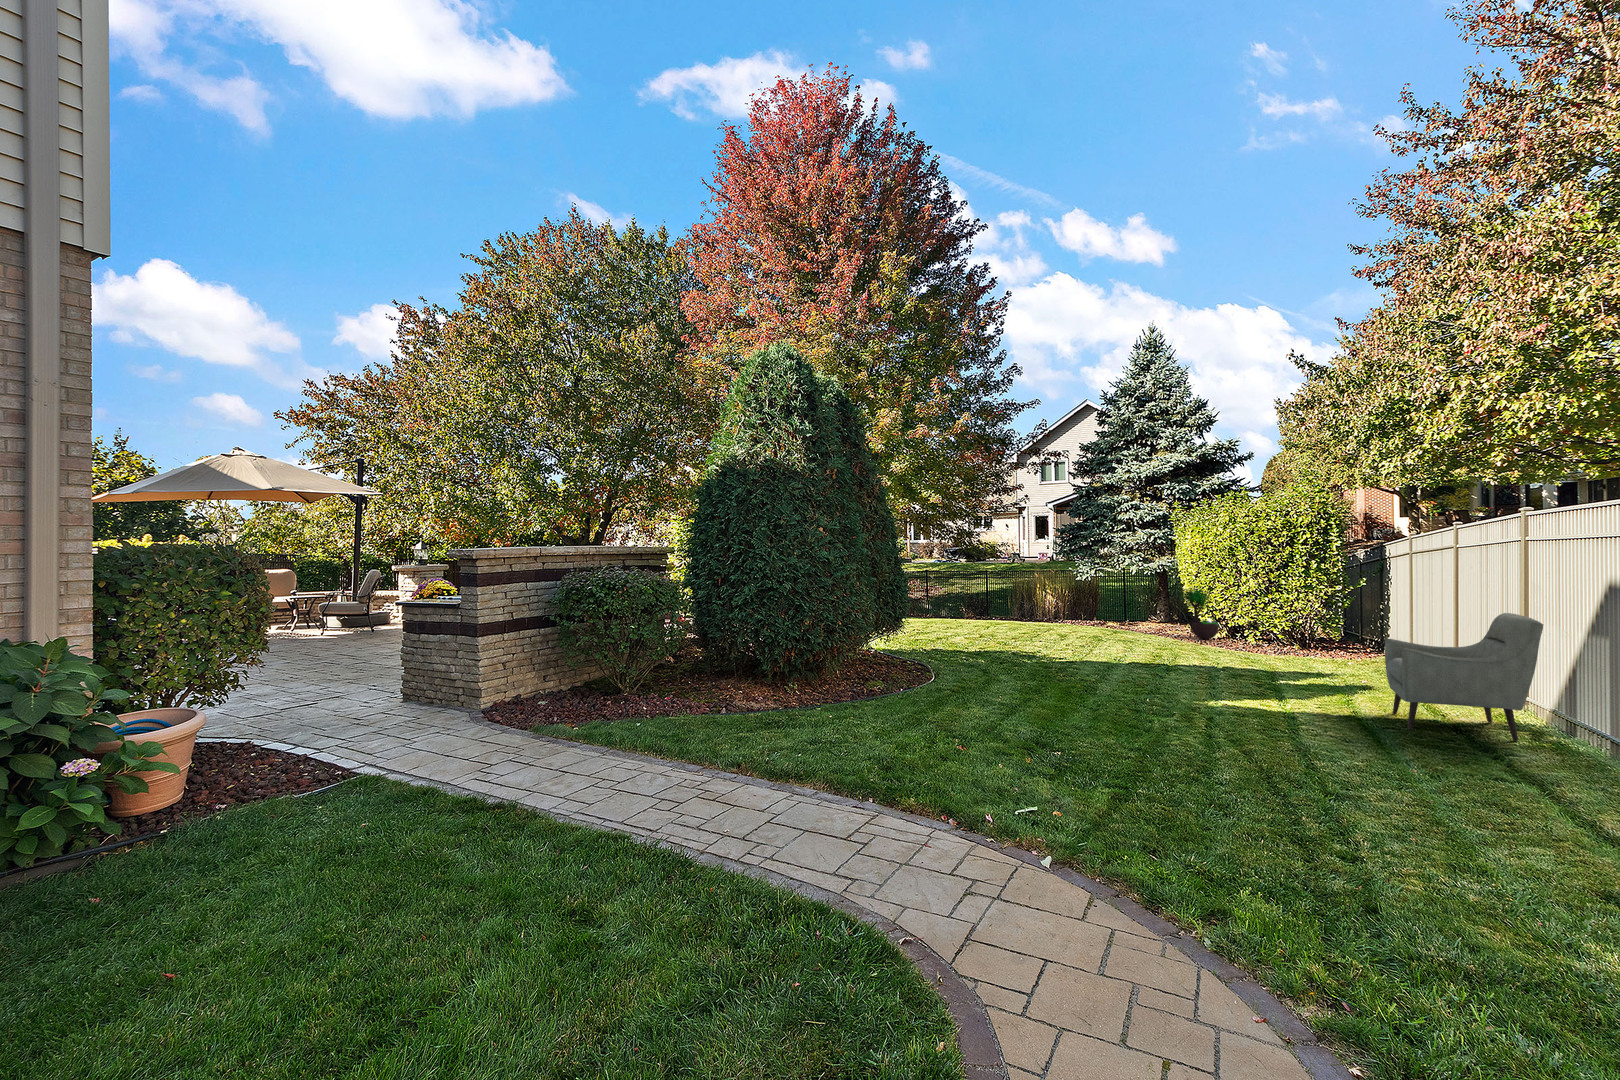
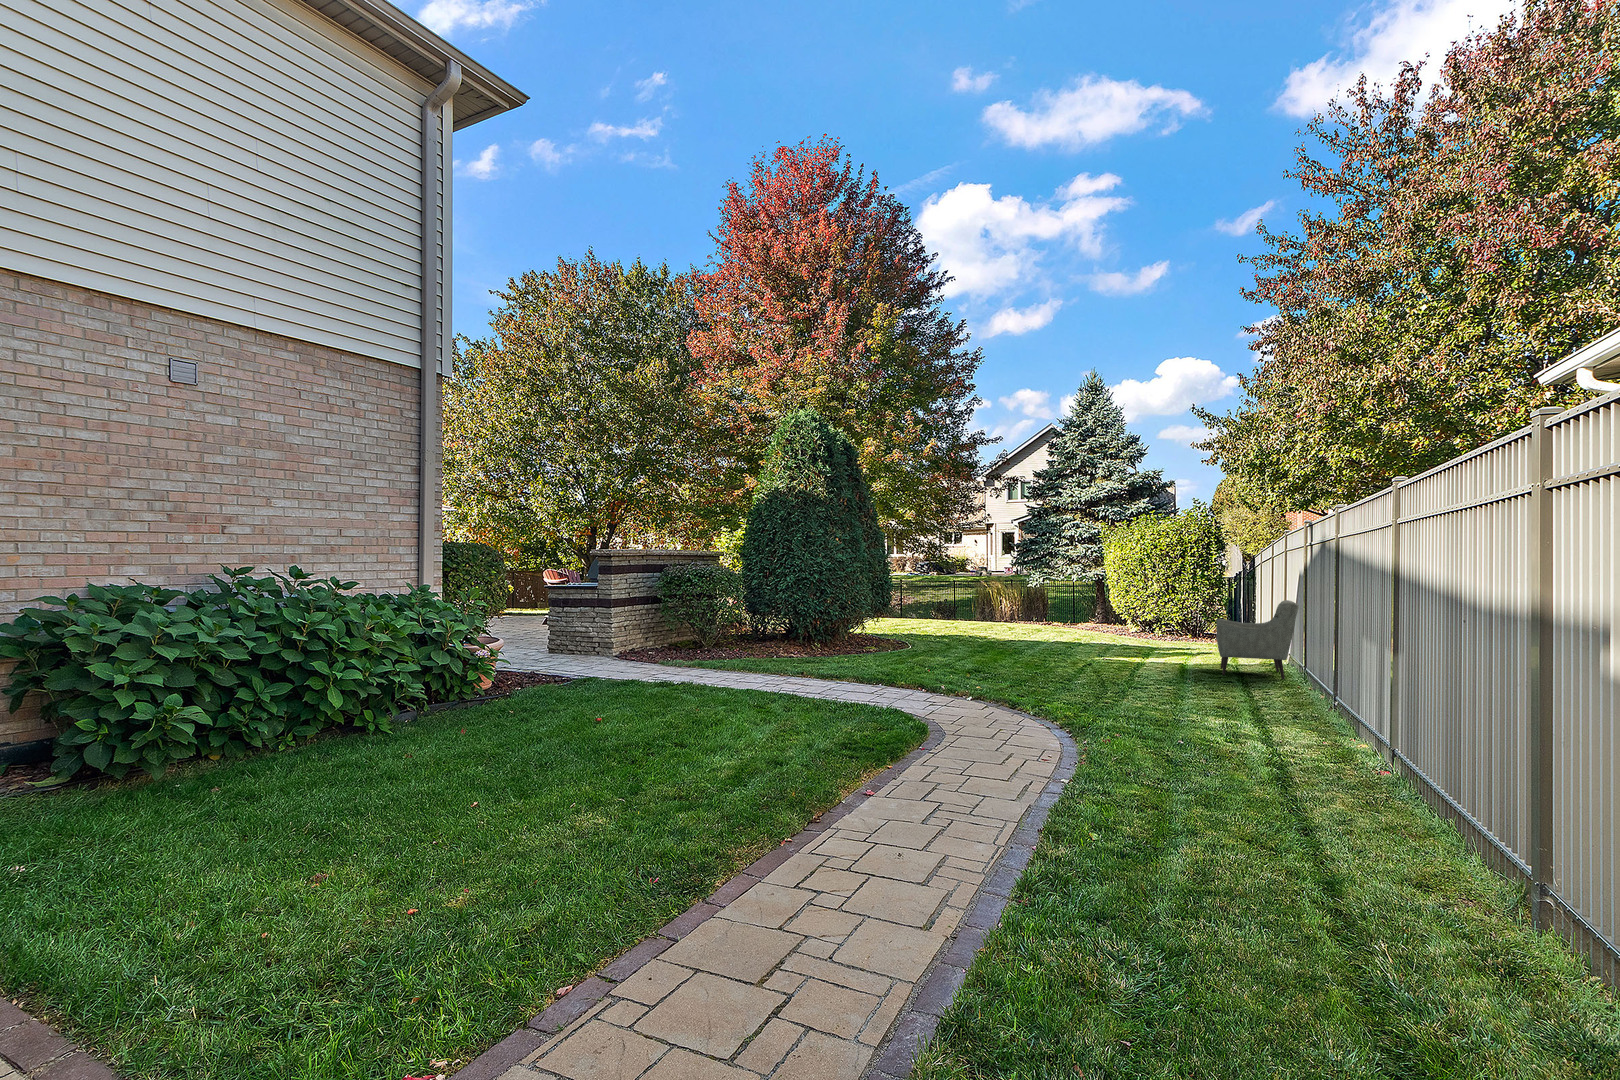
potted tree: present [1180,586,1219,639] -> none [1102,587,1132,631]

